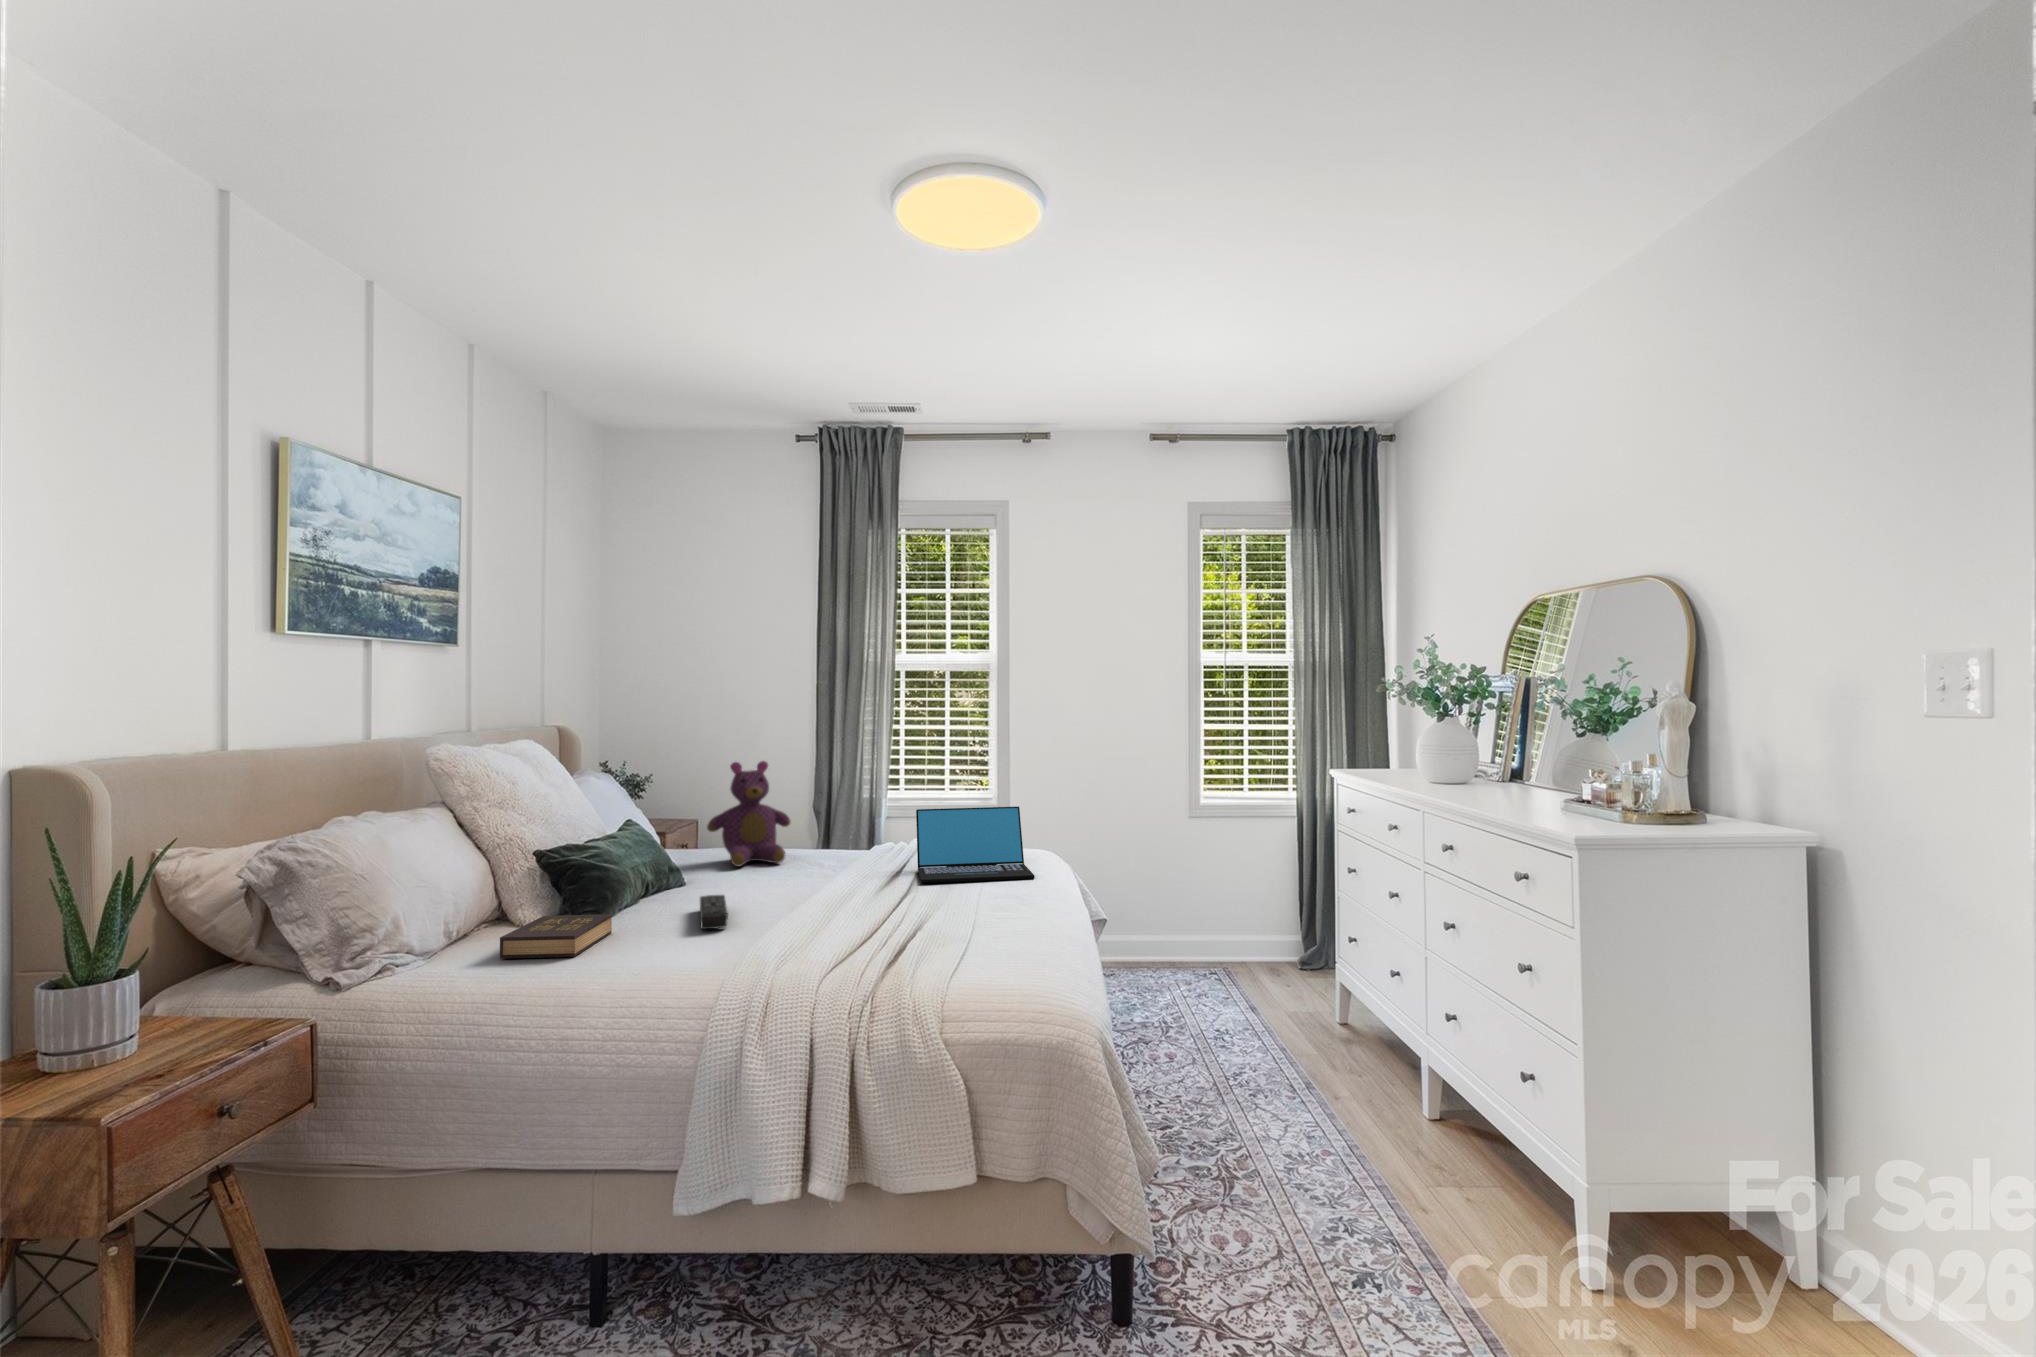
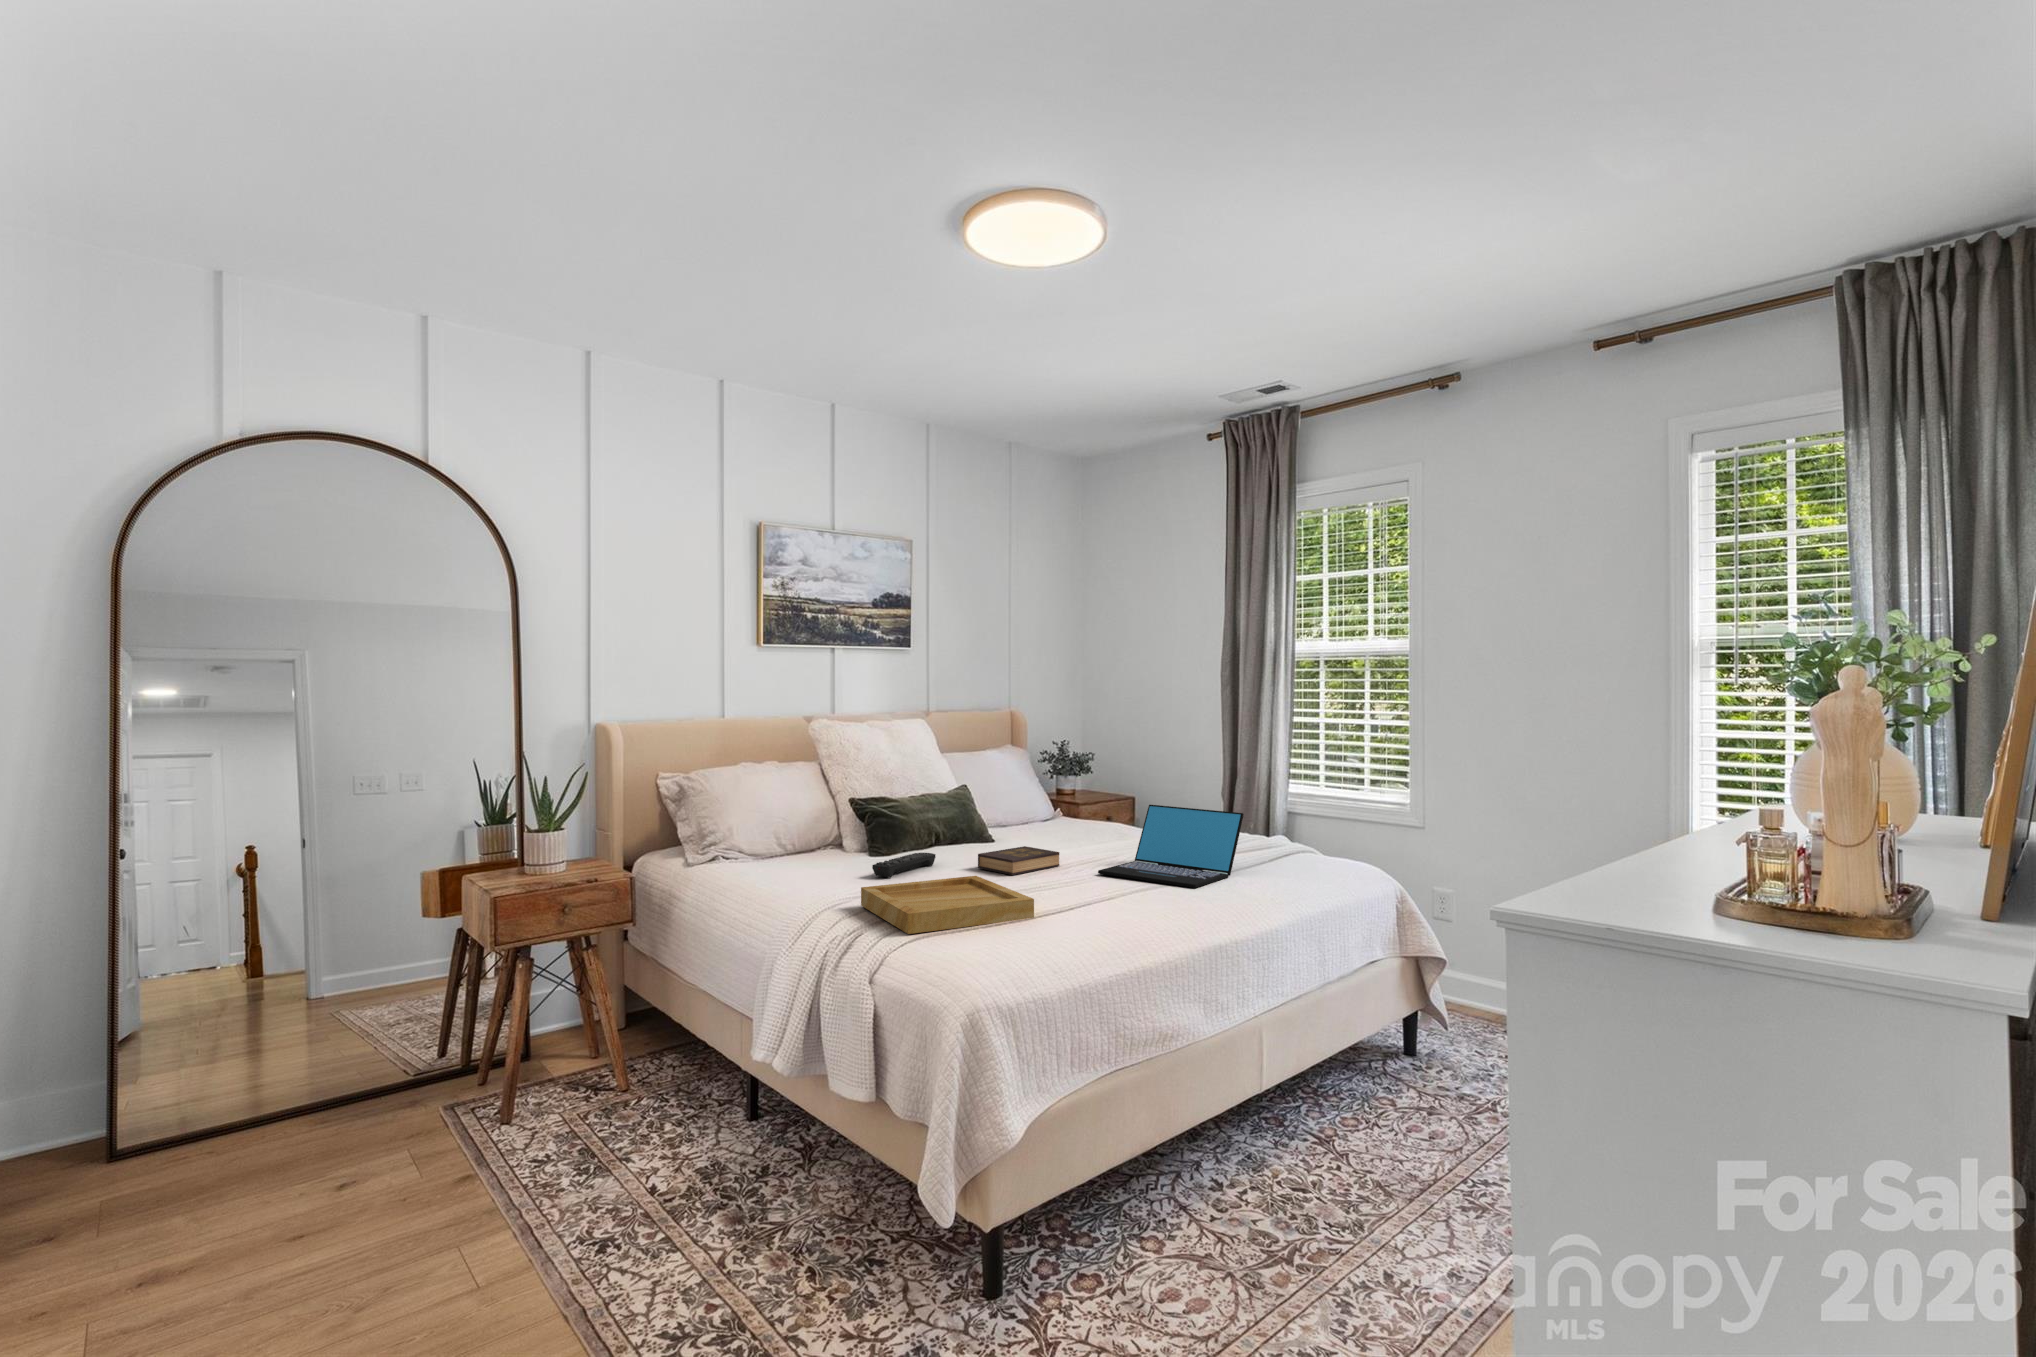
teddy bear: present [707,761,791,867] -> none [1031,747,1100,840]
tray: none [813,901,1007,965] -> present [861,876,1034,934]
hardback book: present [500,914,612,959] -> present [978,846,1059,875]

